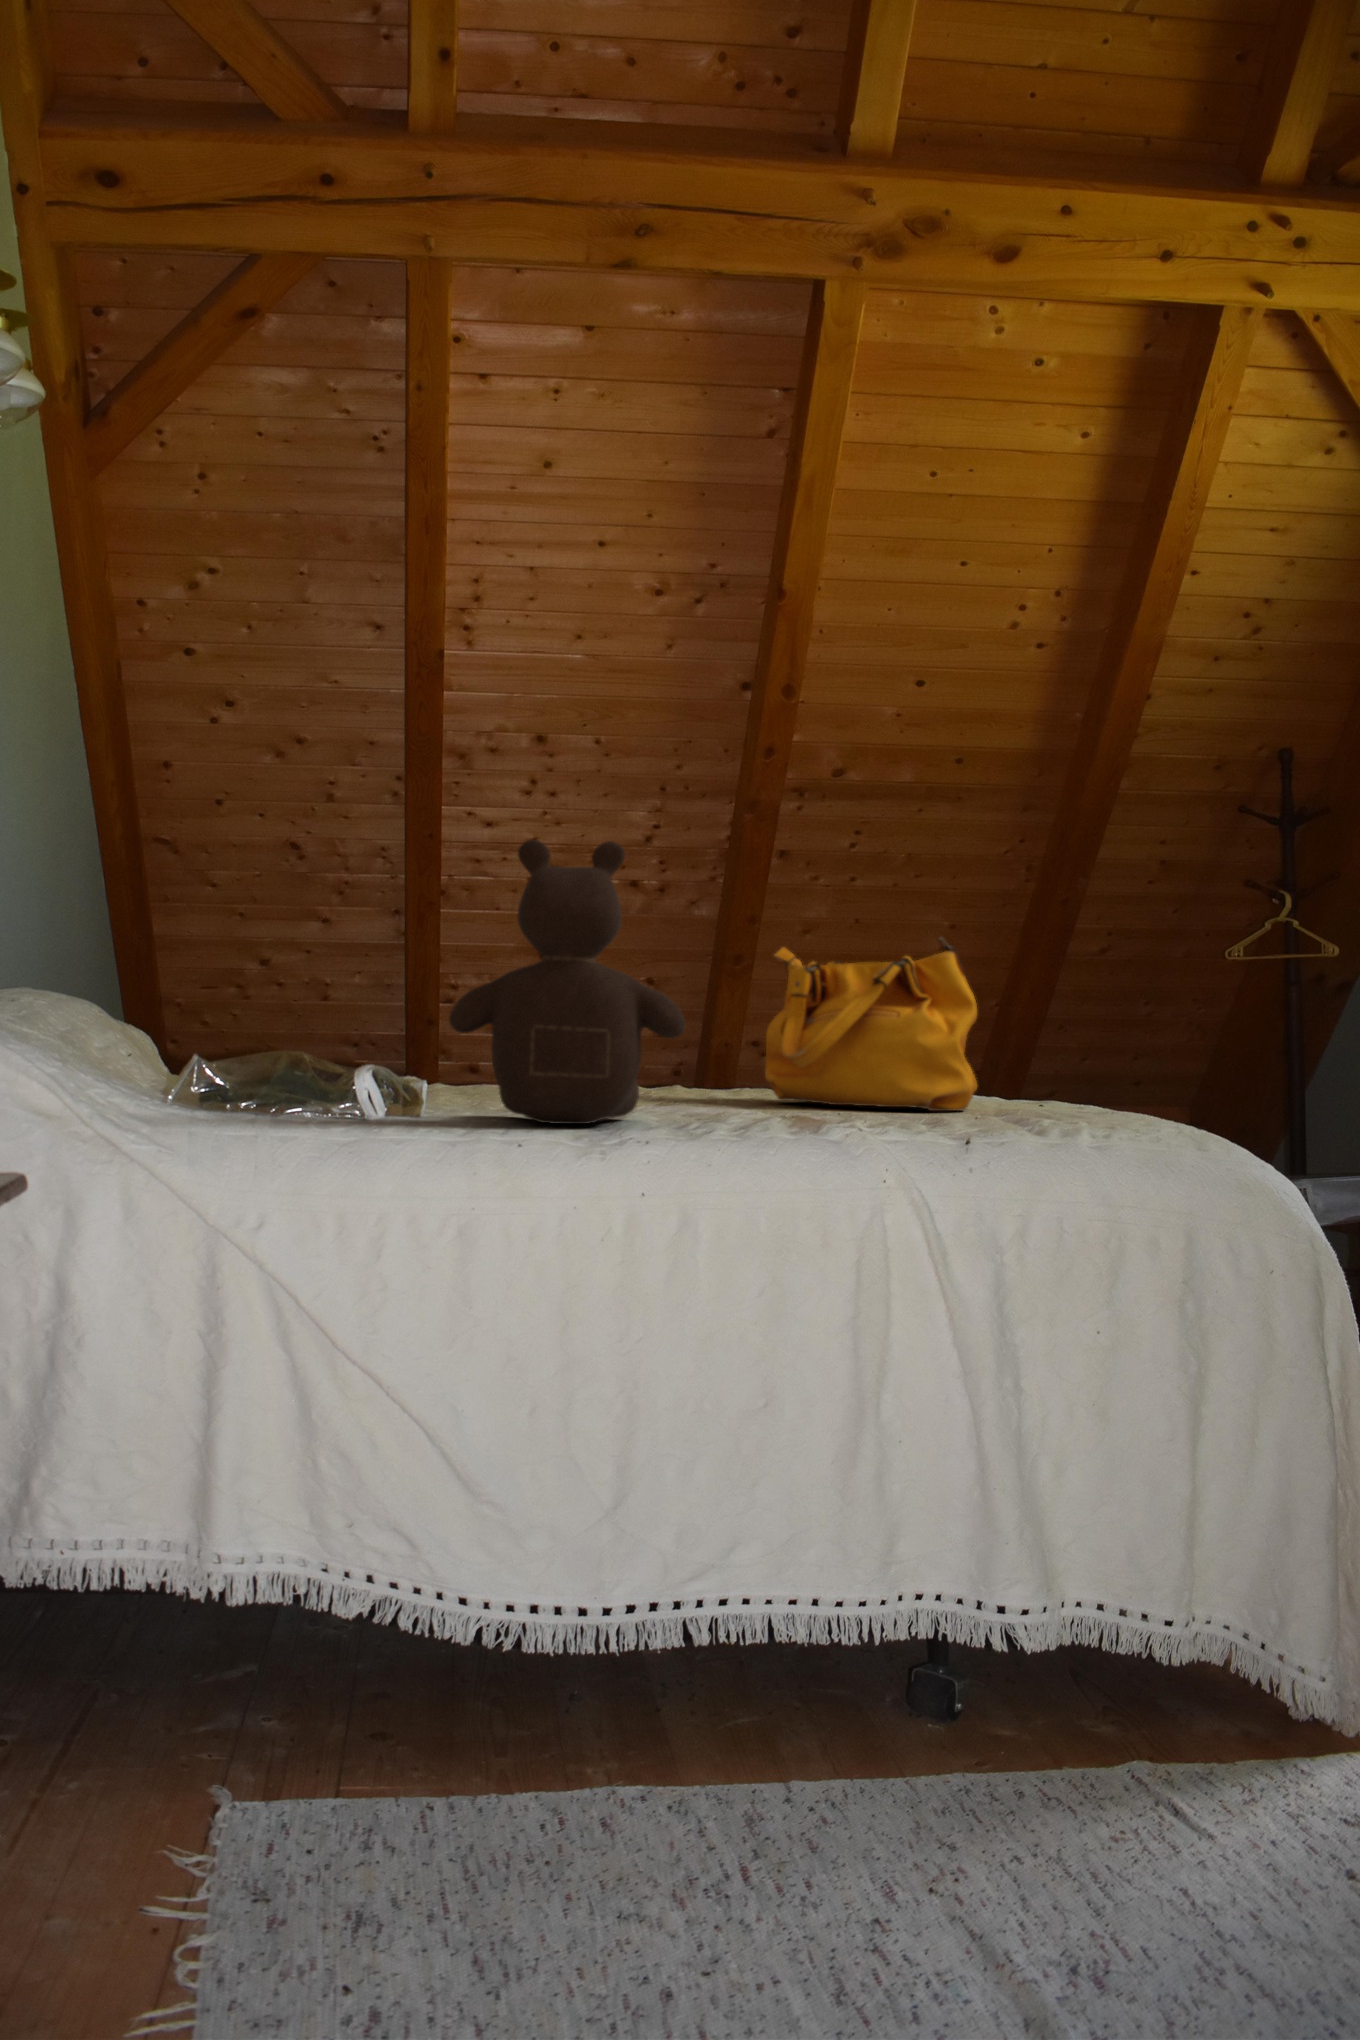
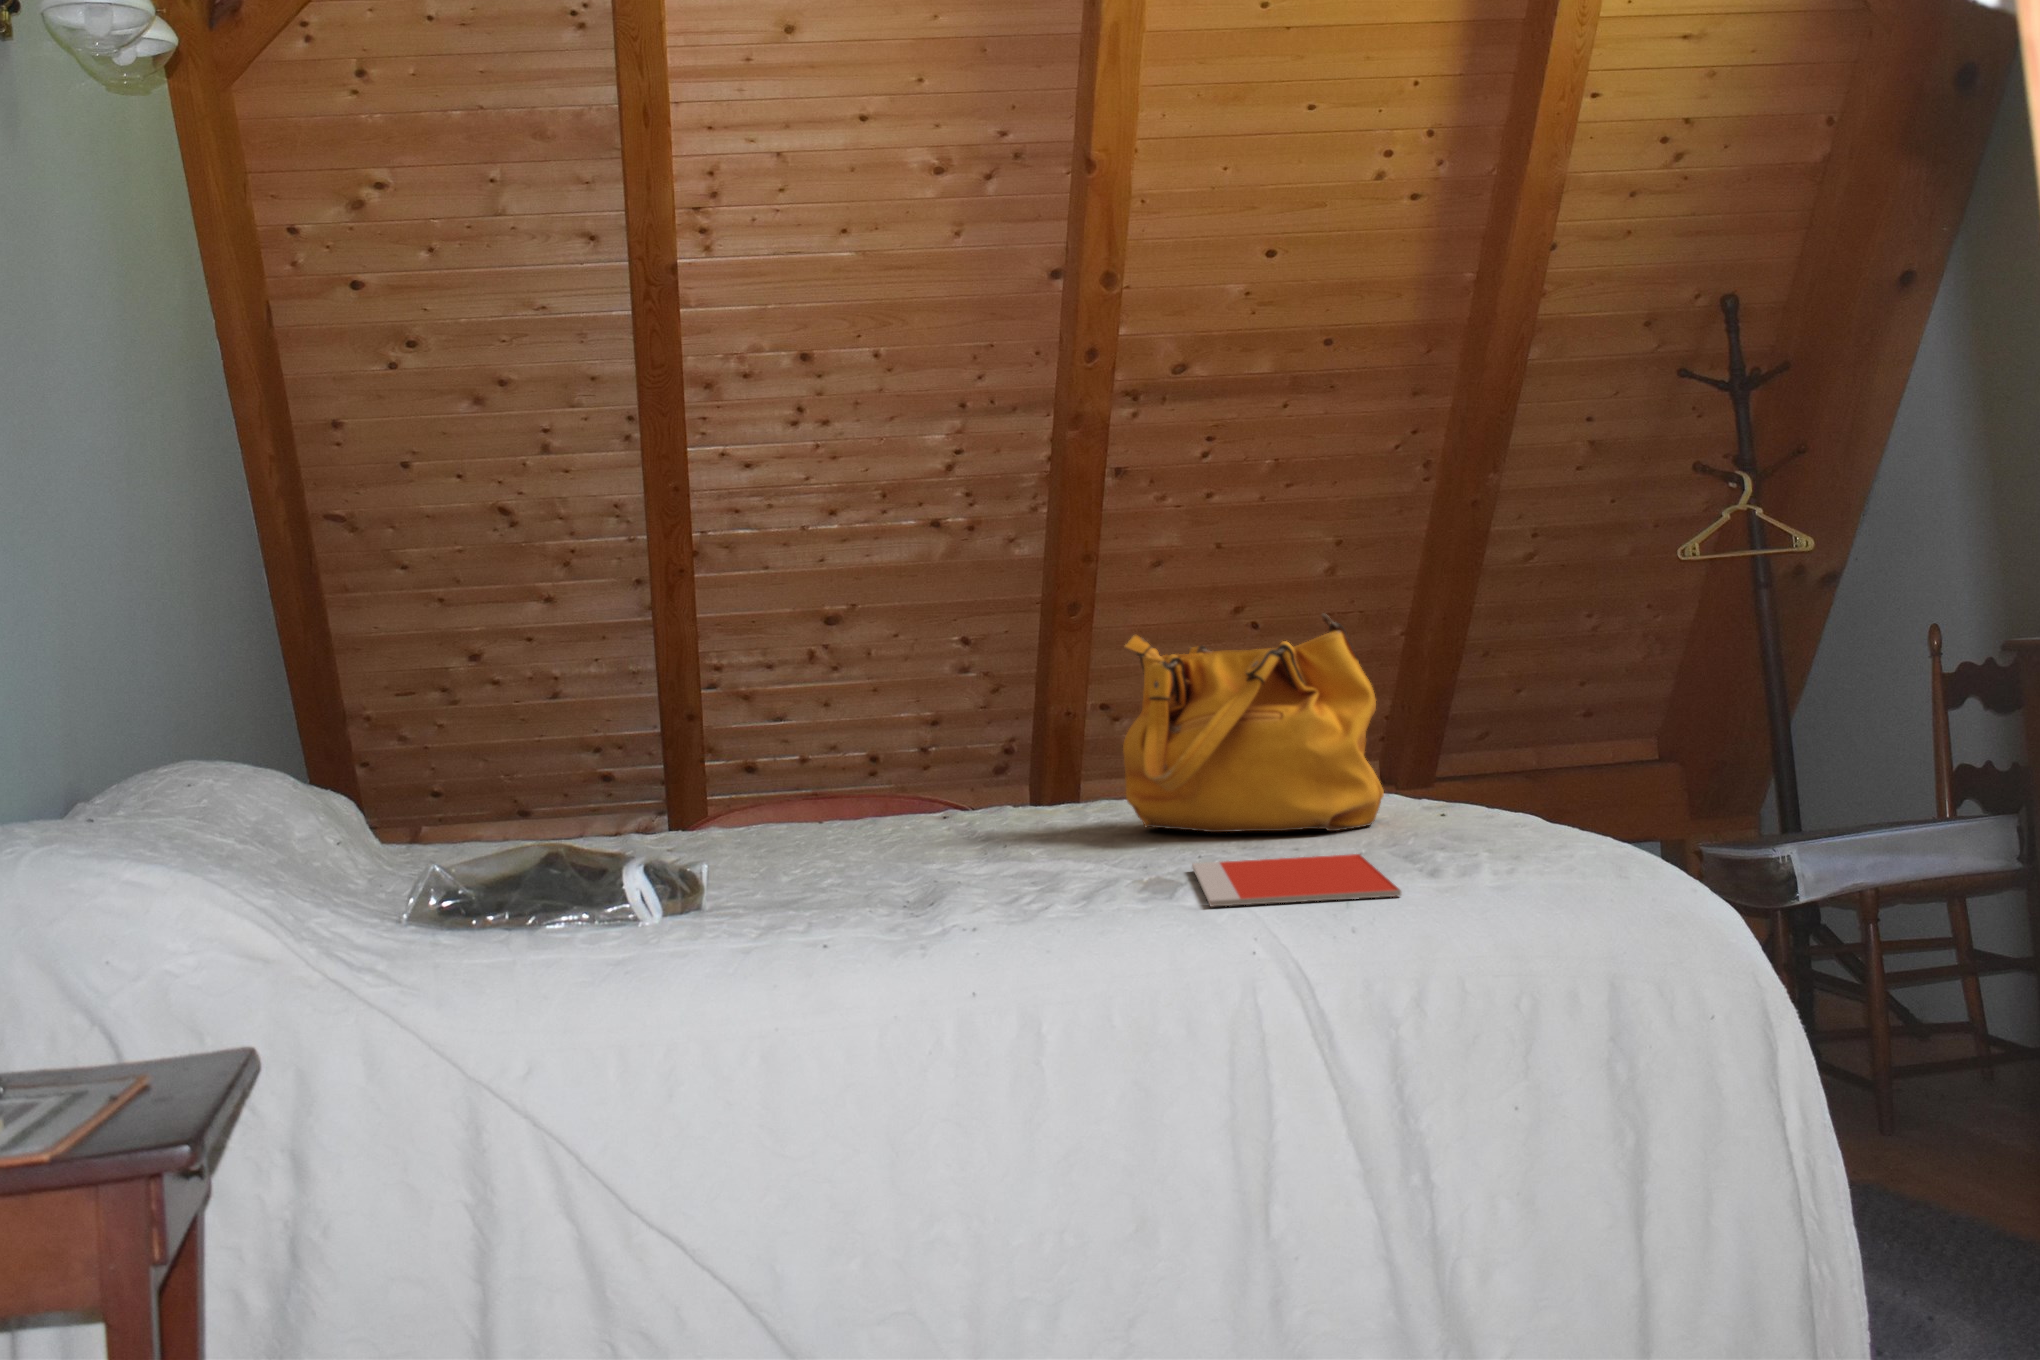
teddy bear: present [449,839,686,1124] -> none [743,566,1029,916]
notebook: none [815,1115,991,1141] -> present [1192,854,1401,907]

